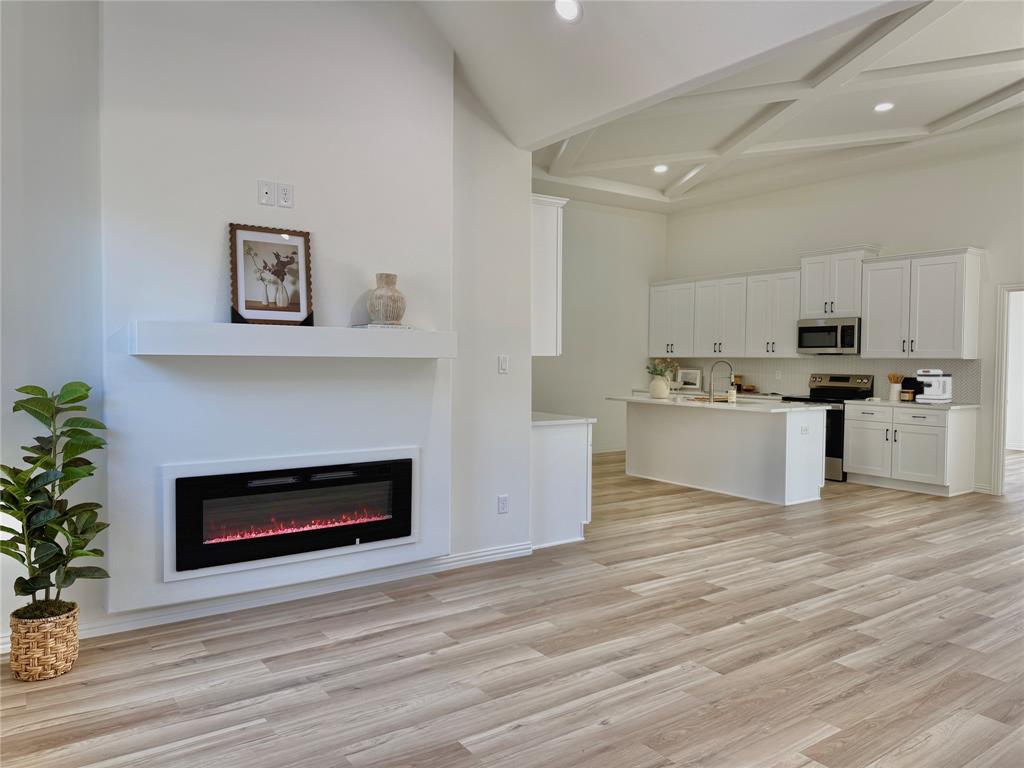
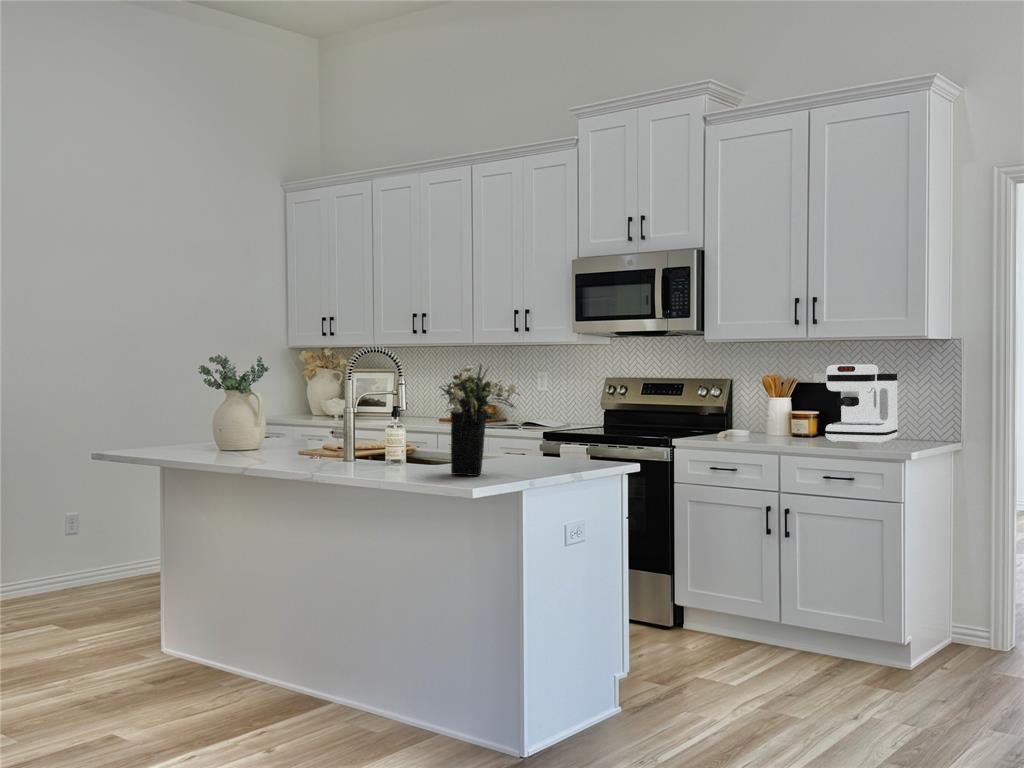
flower arrangement: none [756,367,787,406] -> present [439,364,520,476]

